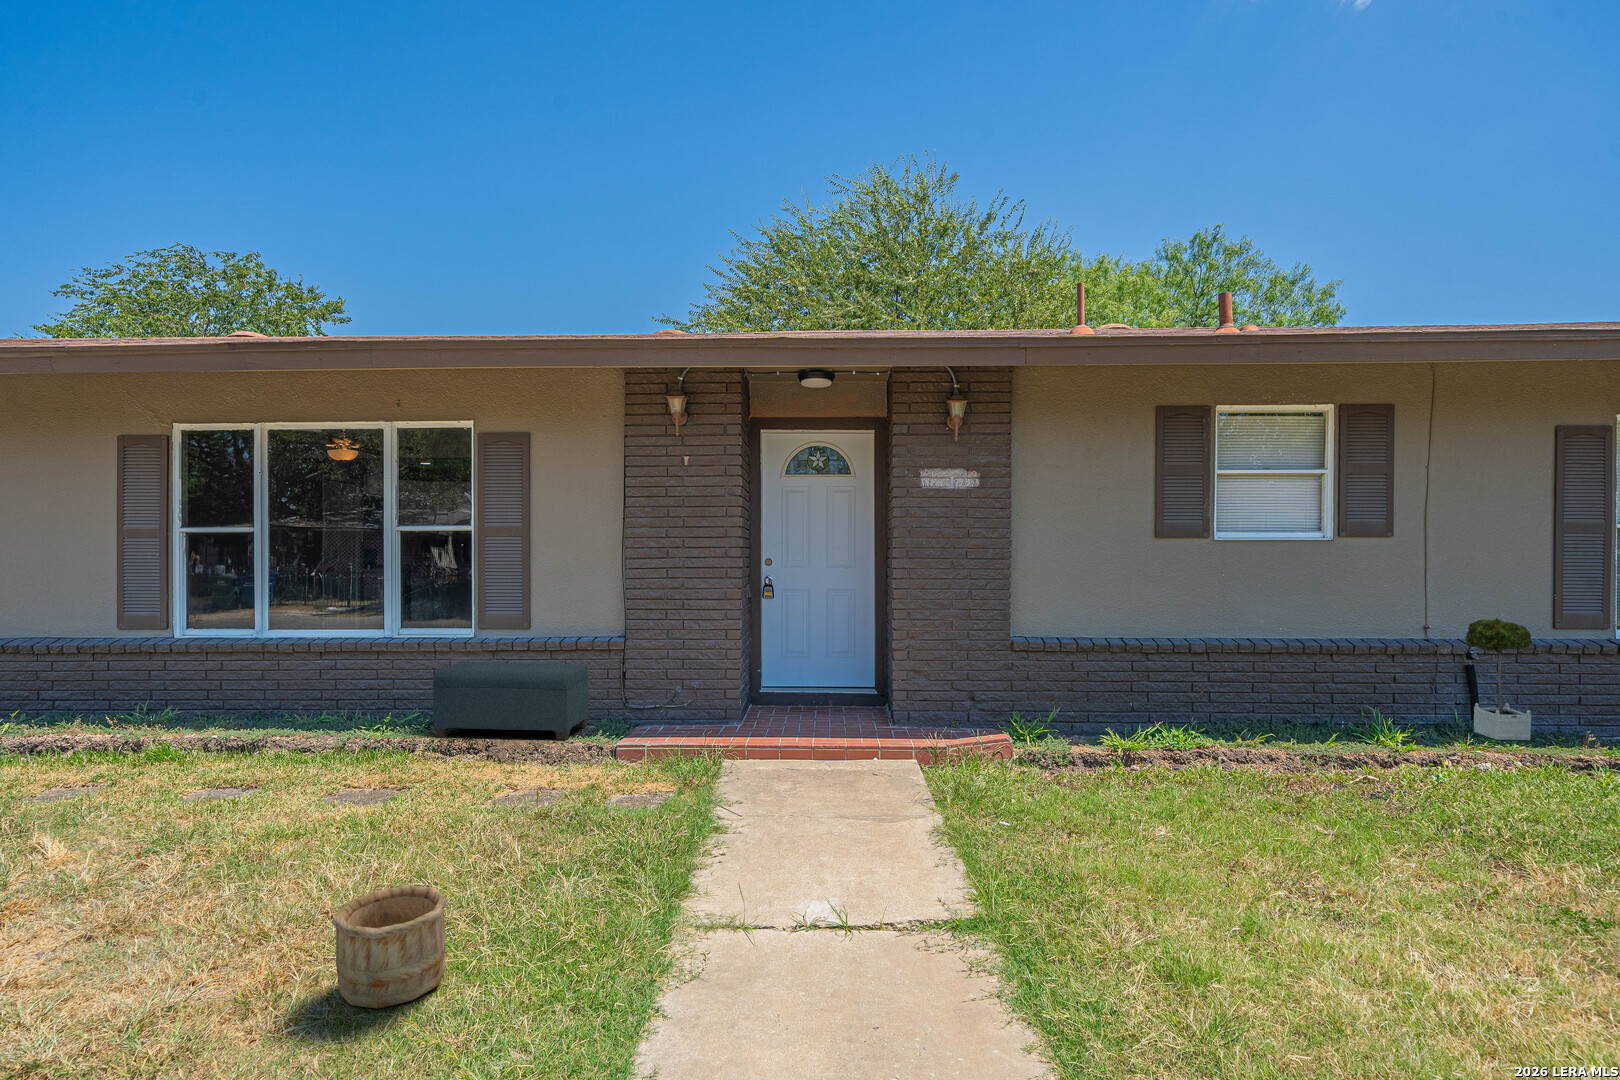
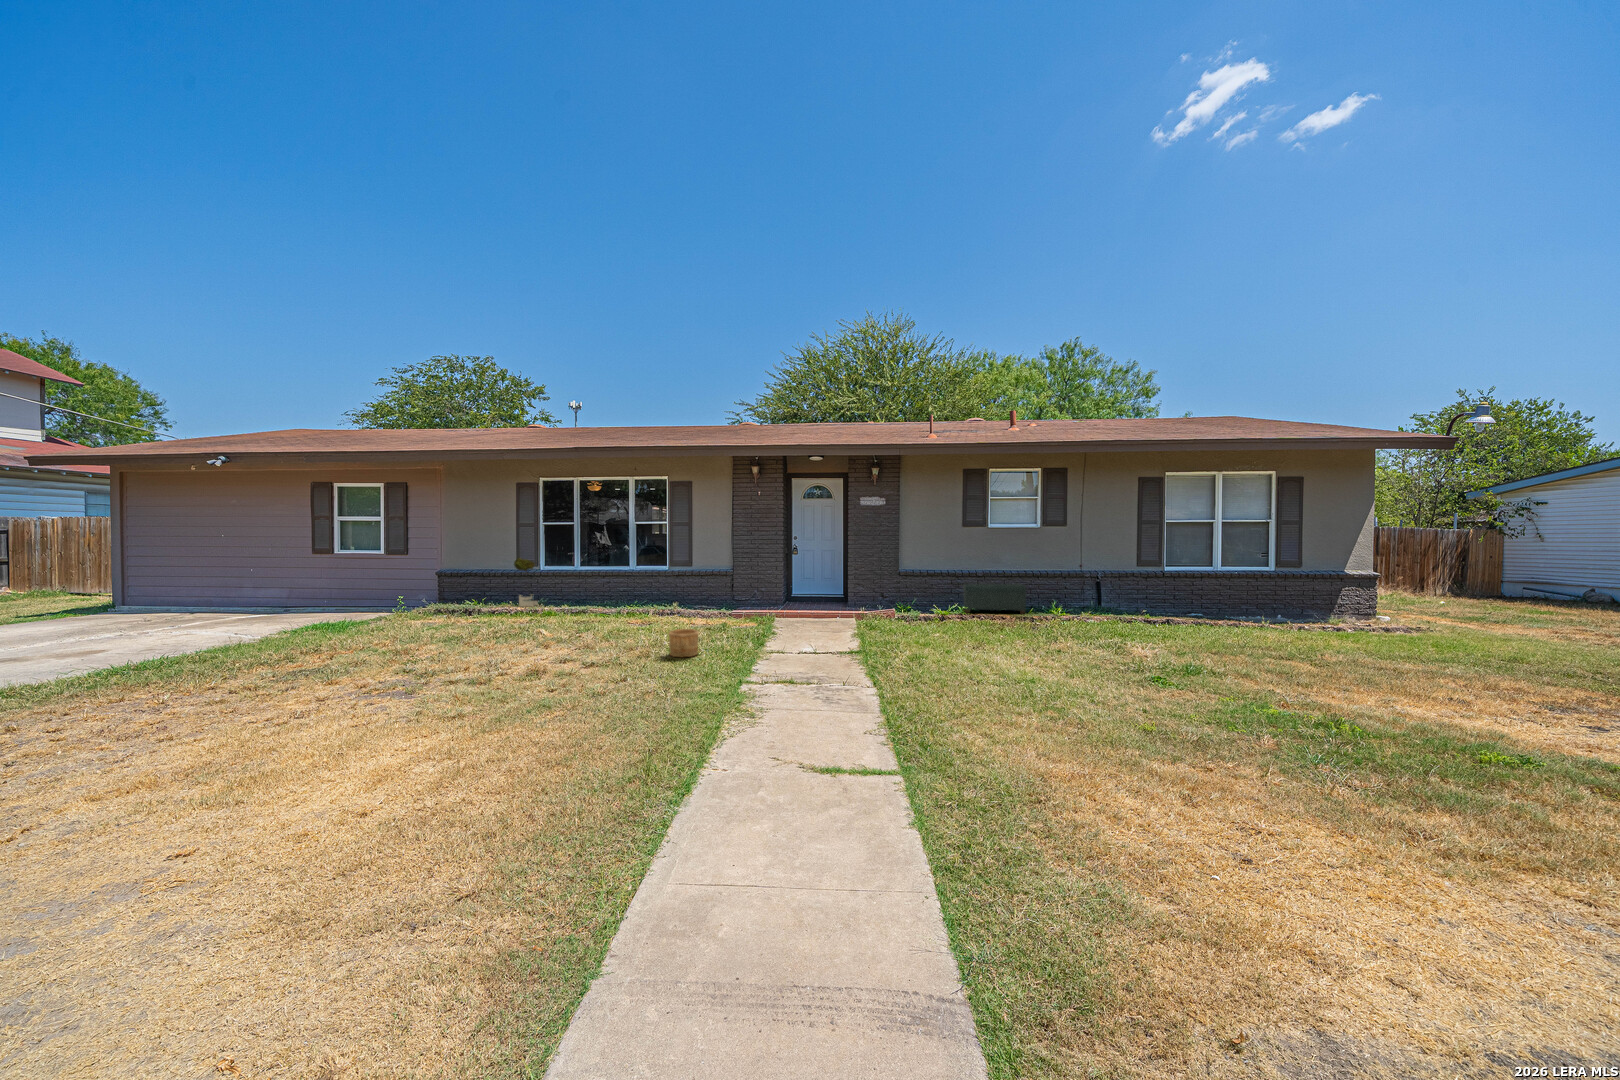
potted tree: present [1465,618,1532,740] -> present [514,558,538,607]
bench: present [433,662,588,740] -> present [961,584,1026,614]

